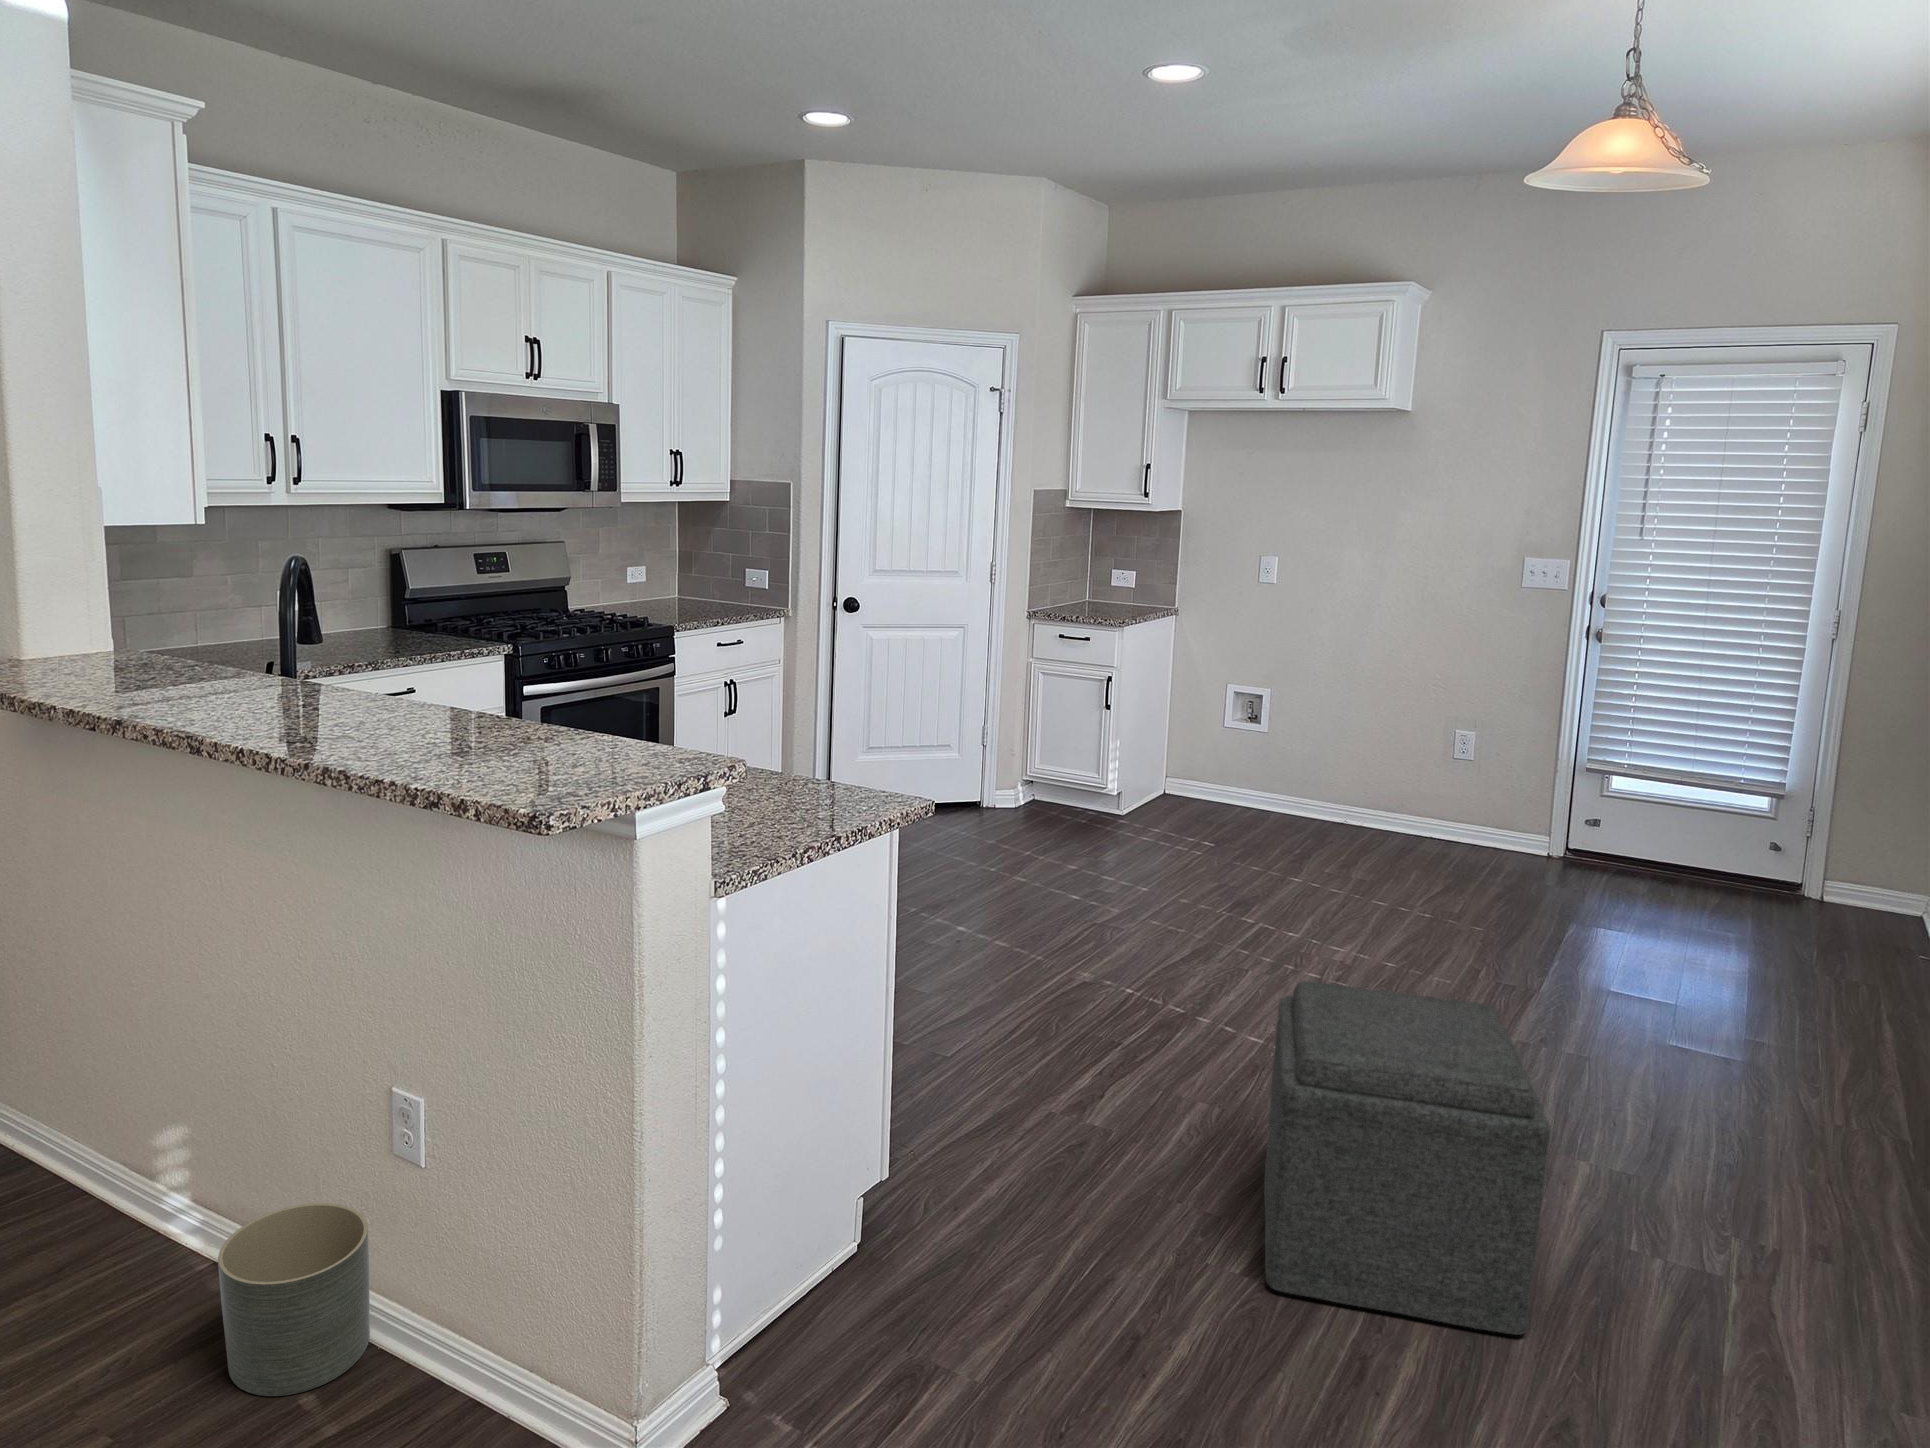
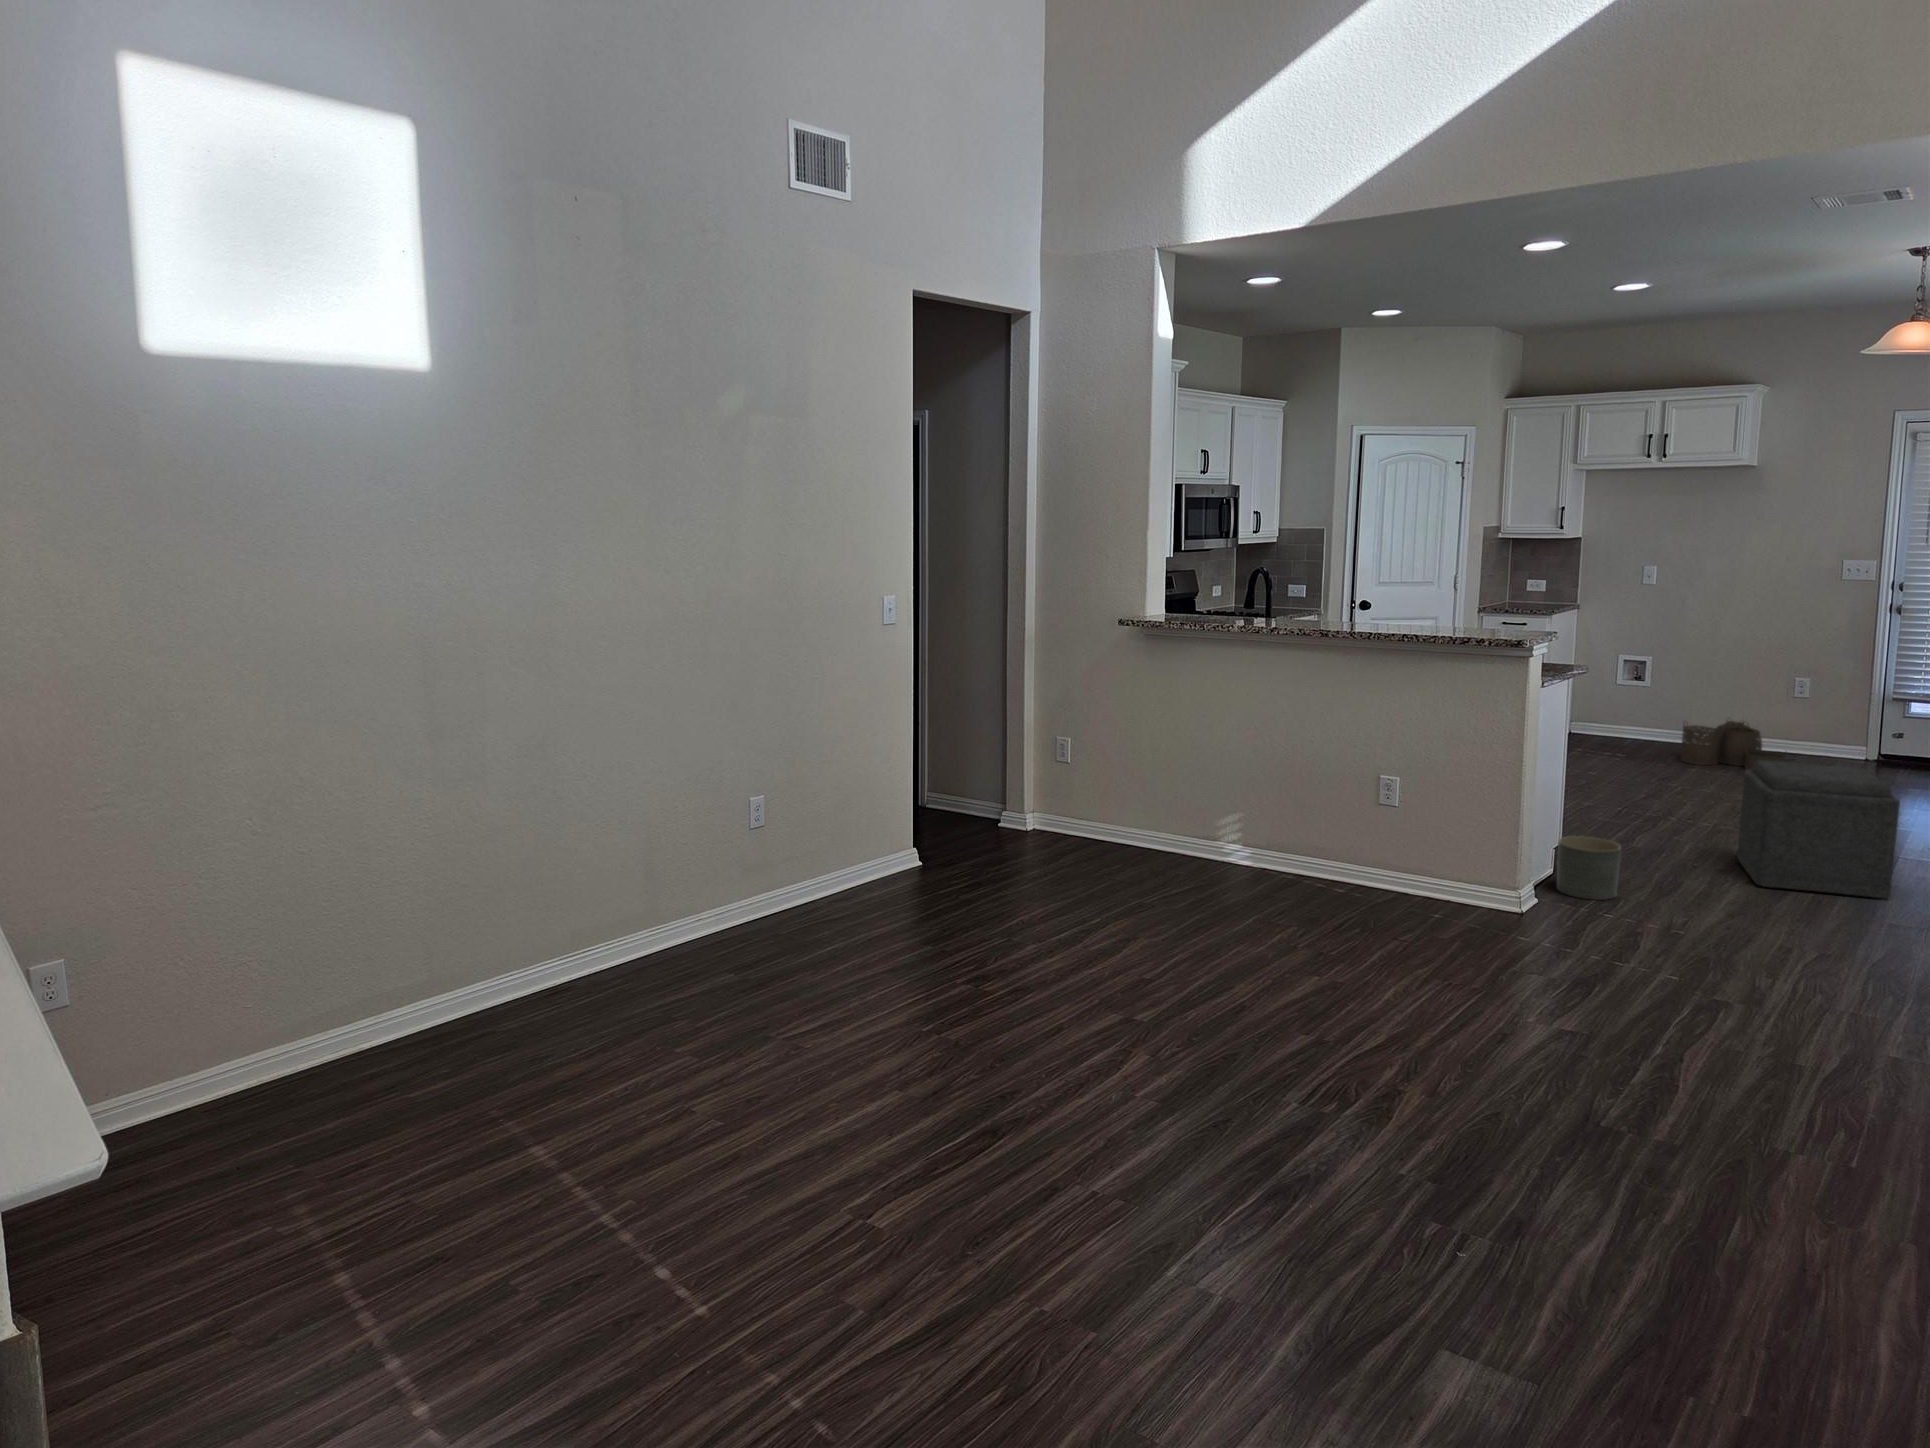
woven basket: none [1291,788,1433,890] -> present [1681,721,1786,770]
planter: present [218,1203,370,1396] -> present [1557,836,1621,900]

